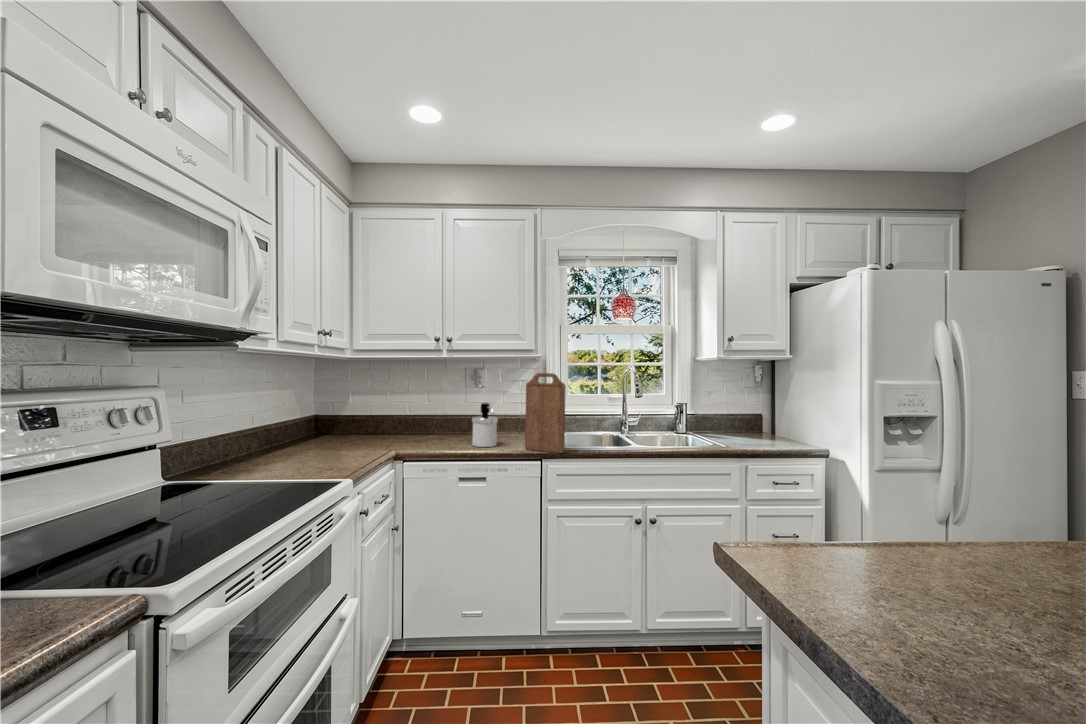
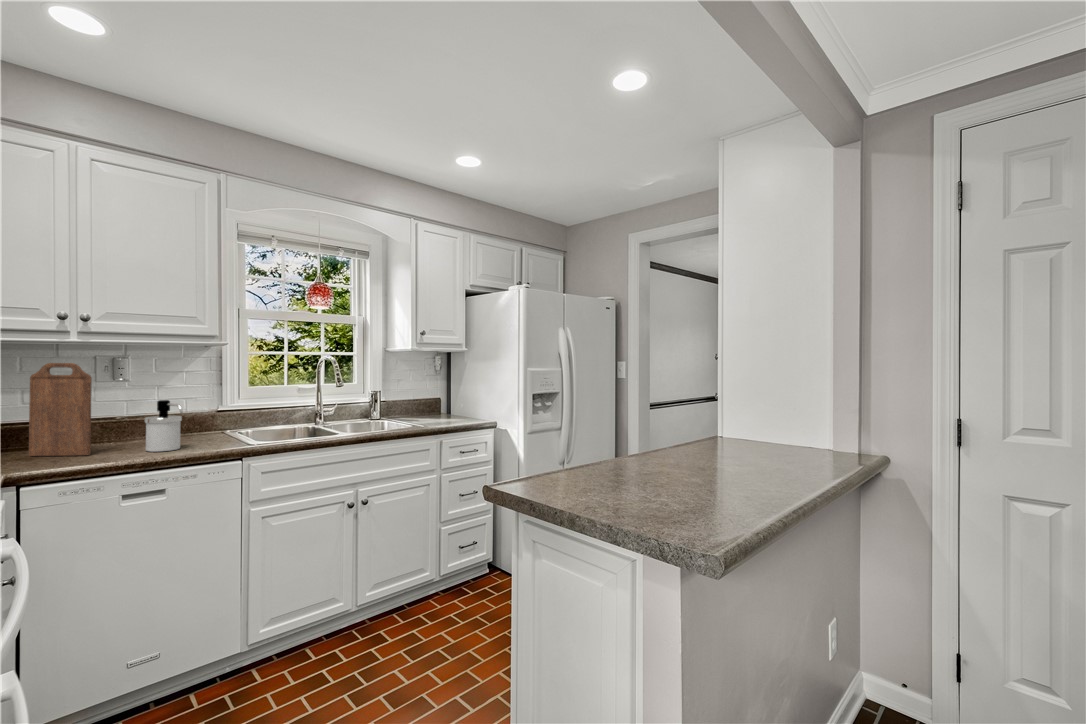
cutting board: present [525,373,566,453] -> present [29,363,92,456]

